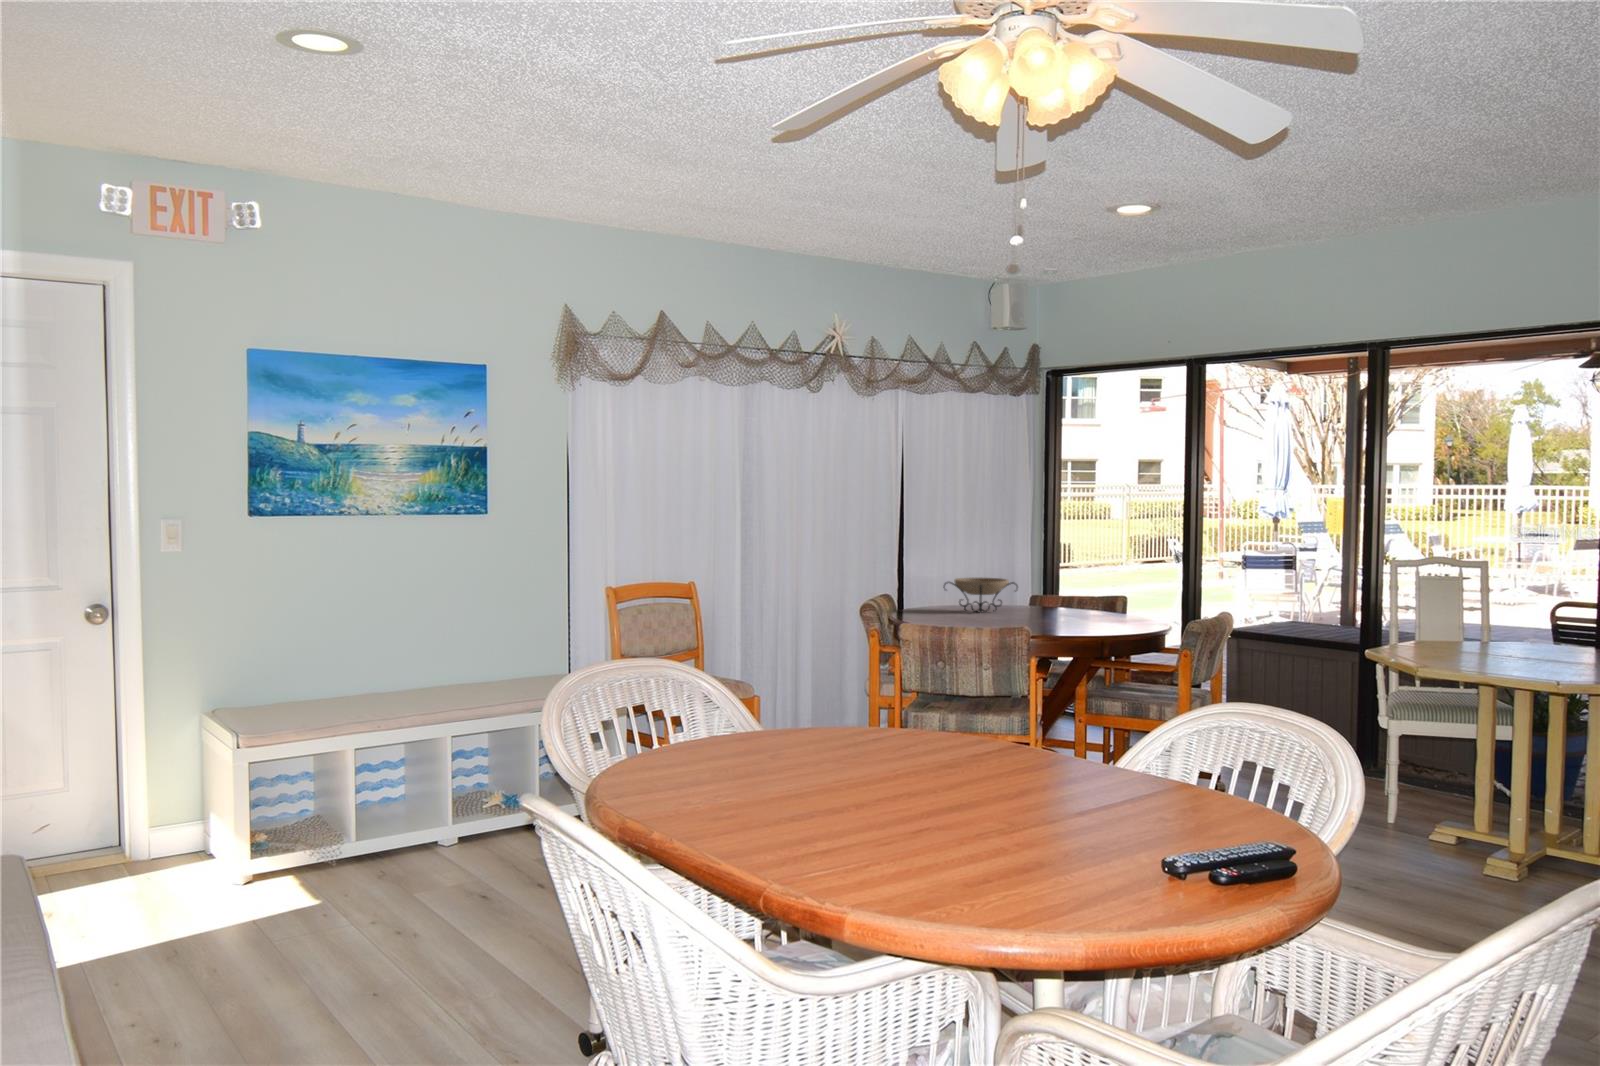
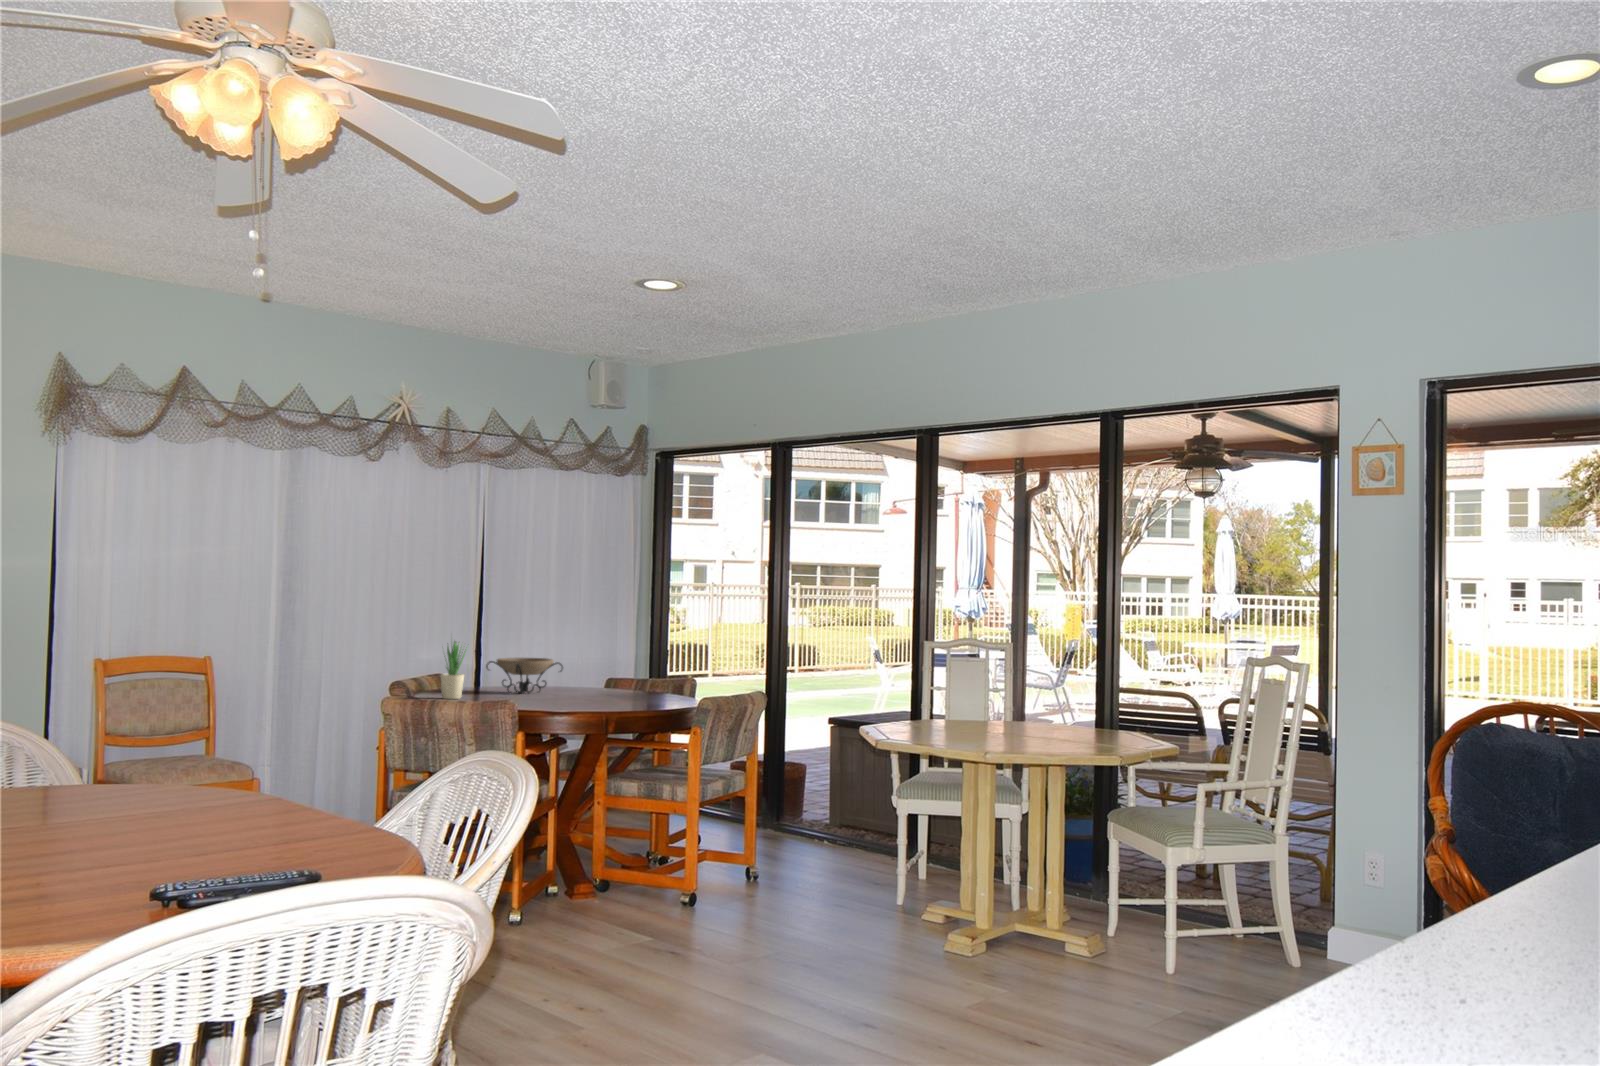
potted plant: none [920,556,946,621] -> present [441,641,465,699]

